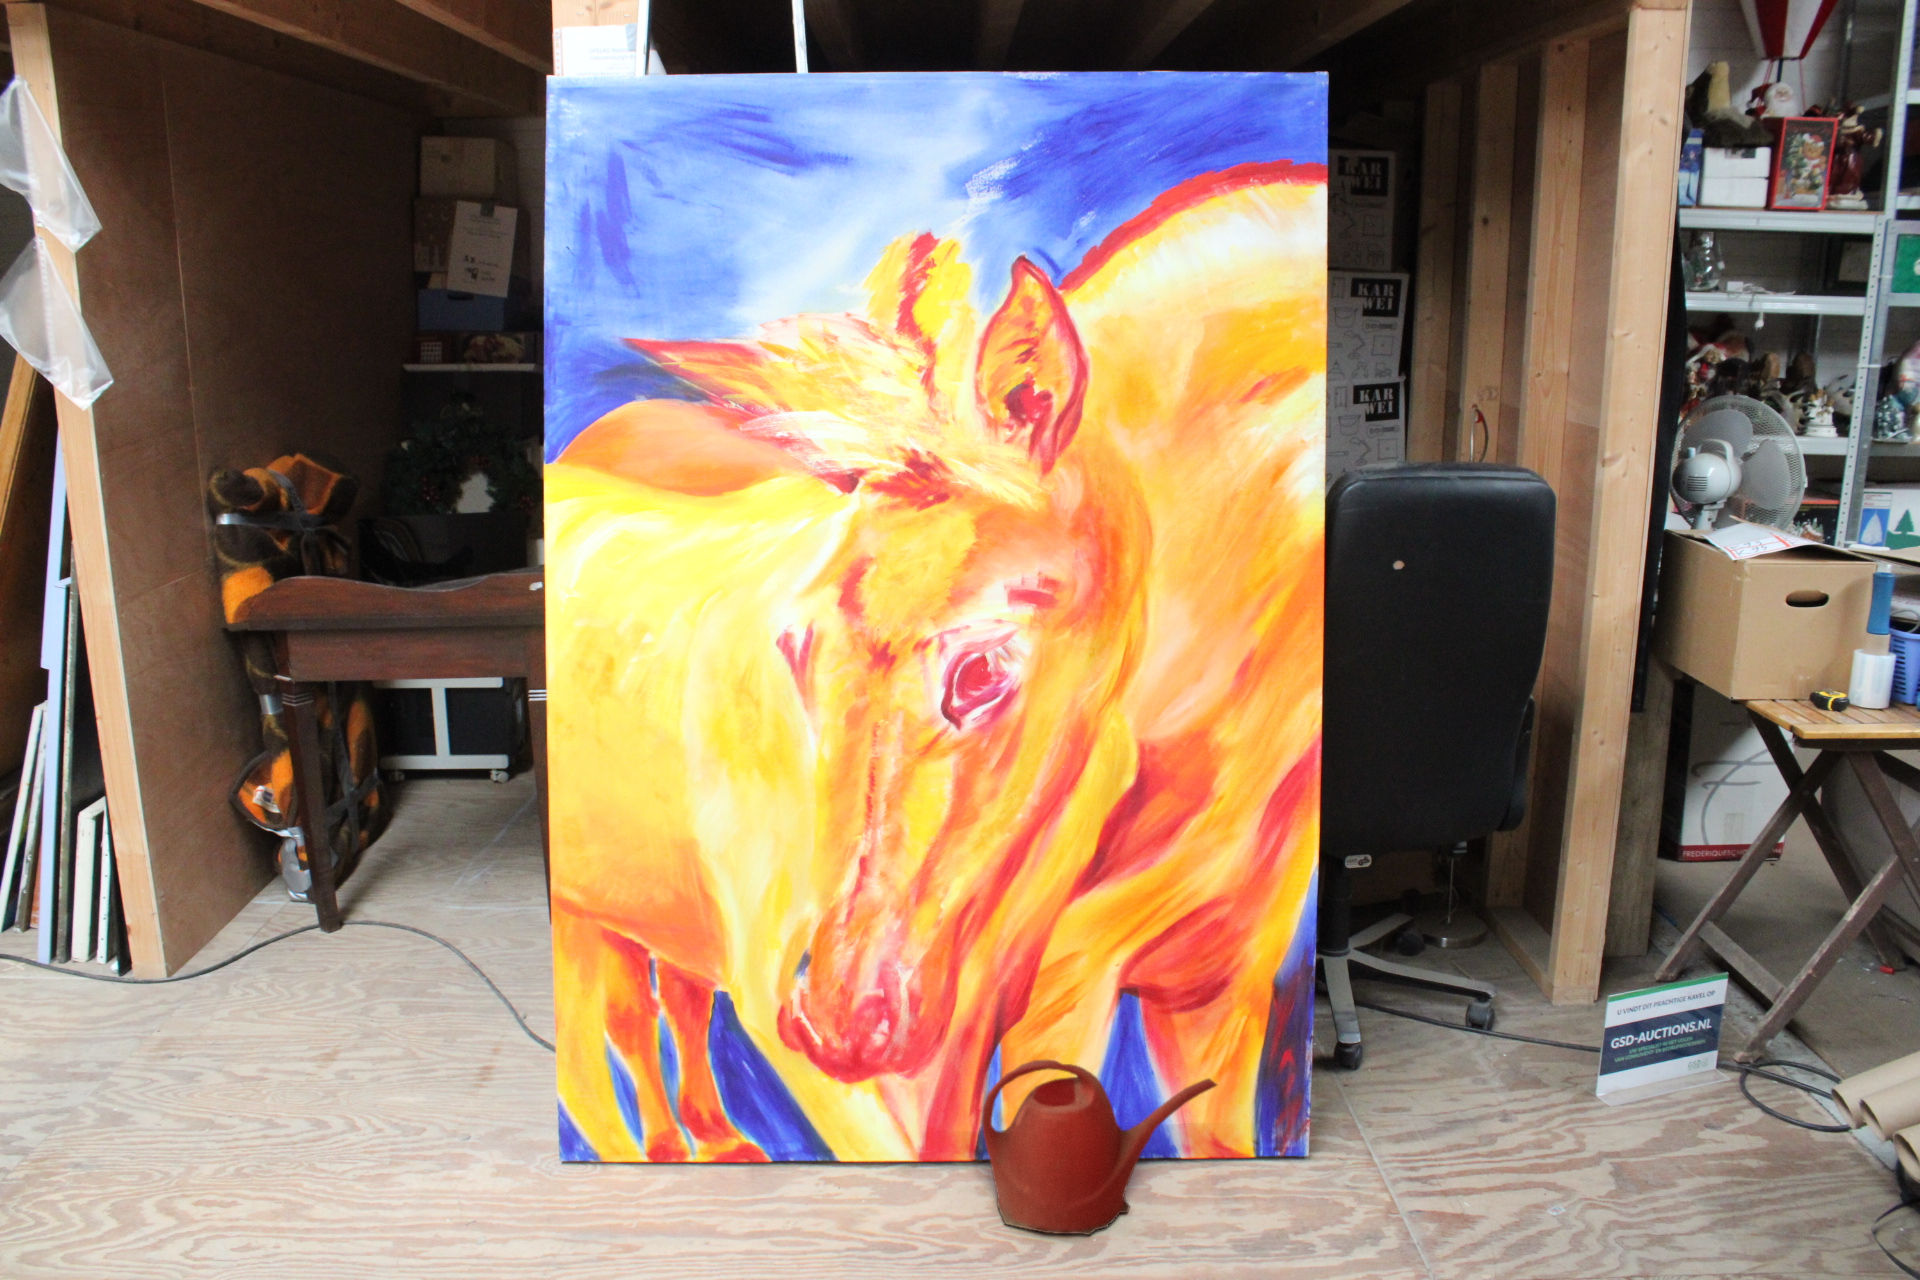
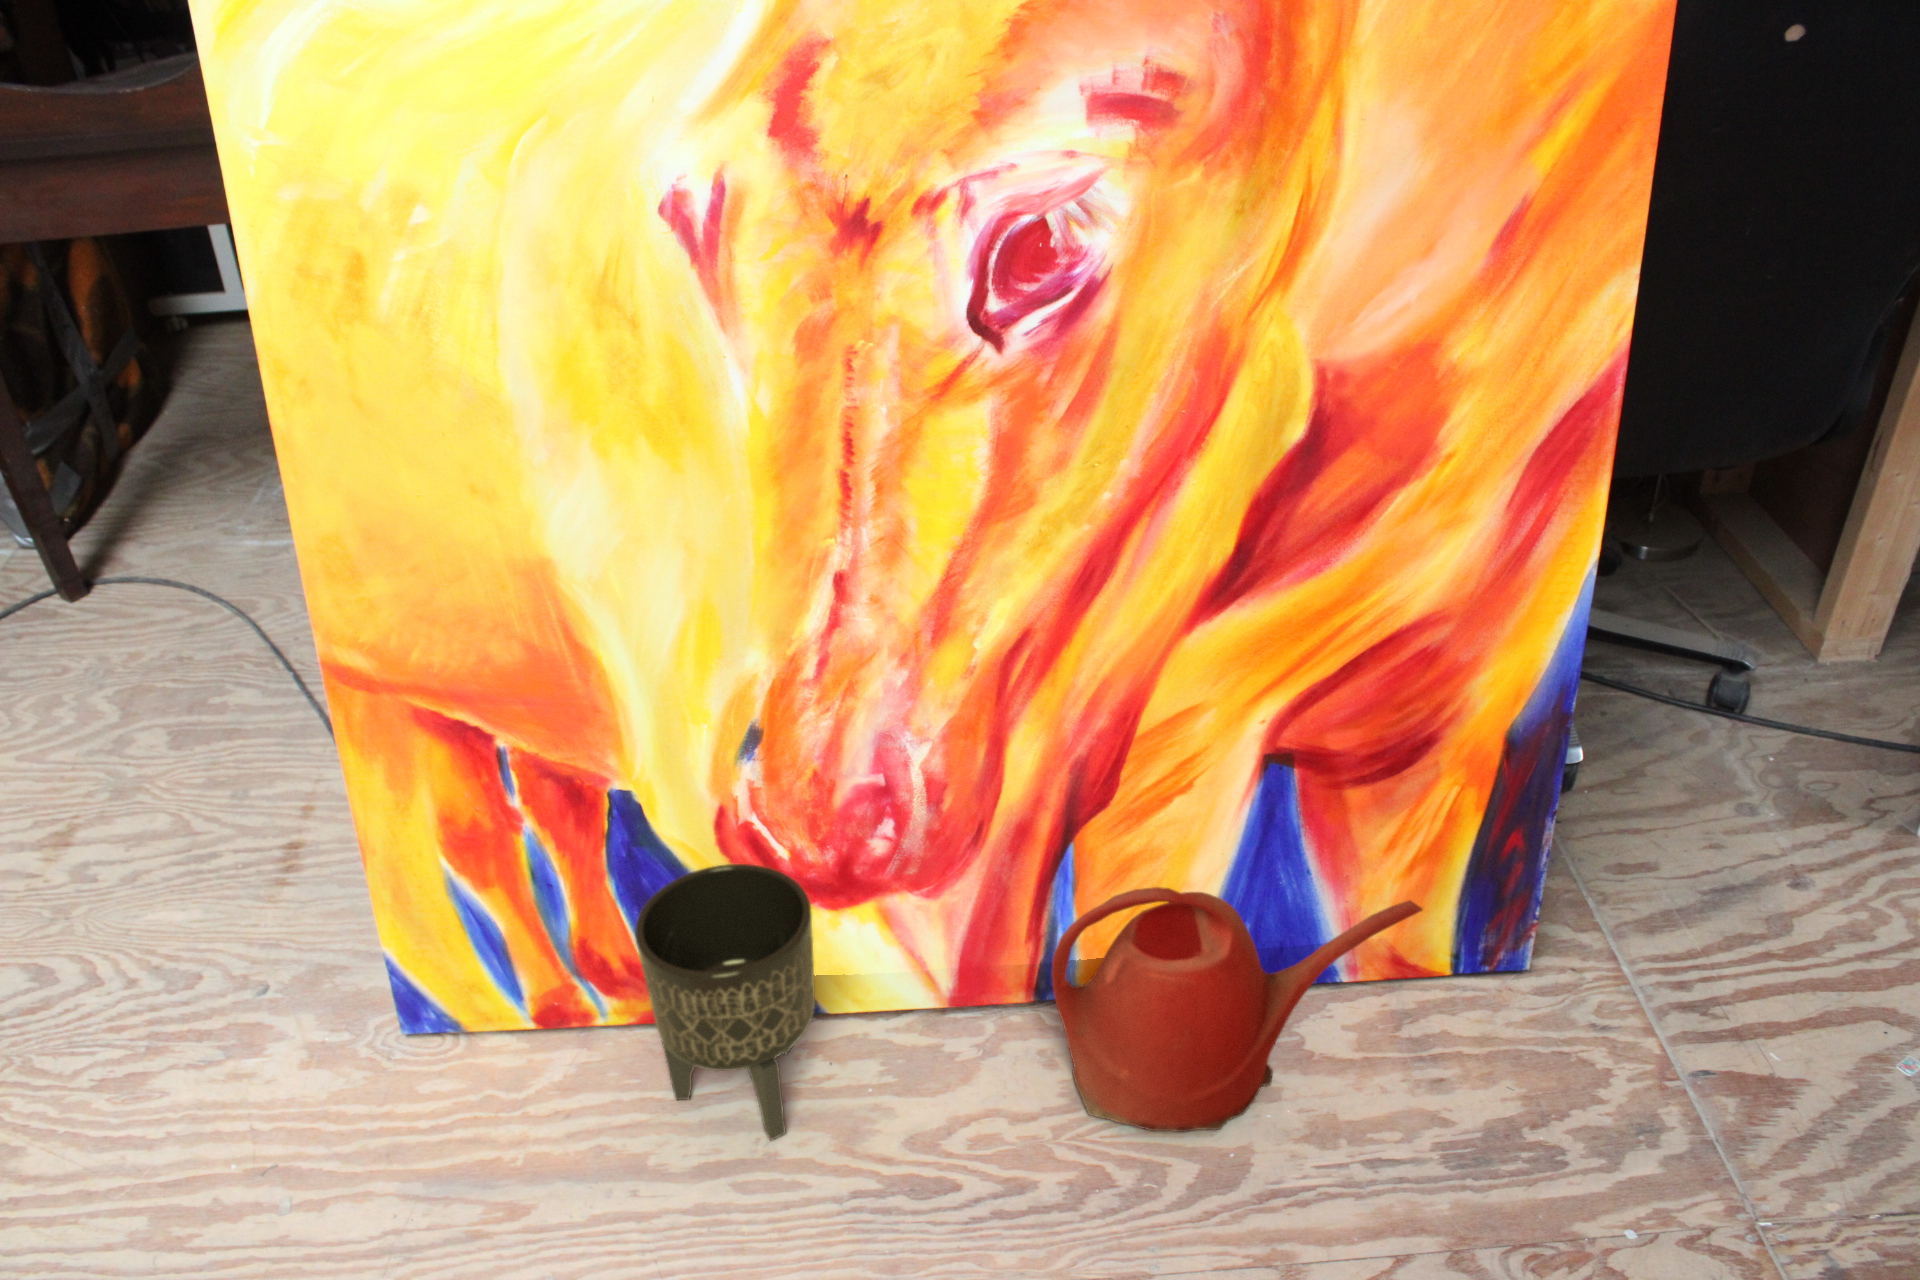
planter: none [724,1043,833,1229] -> present [635,864,815,1140]

